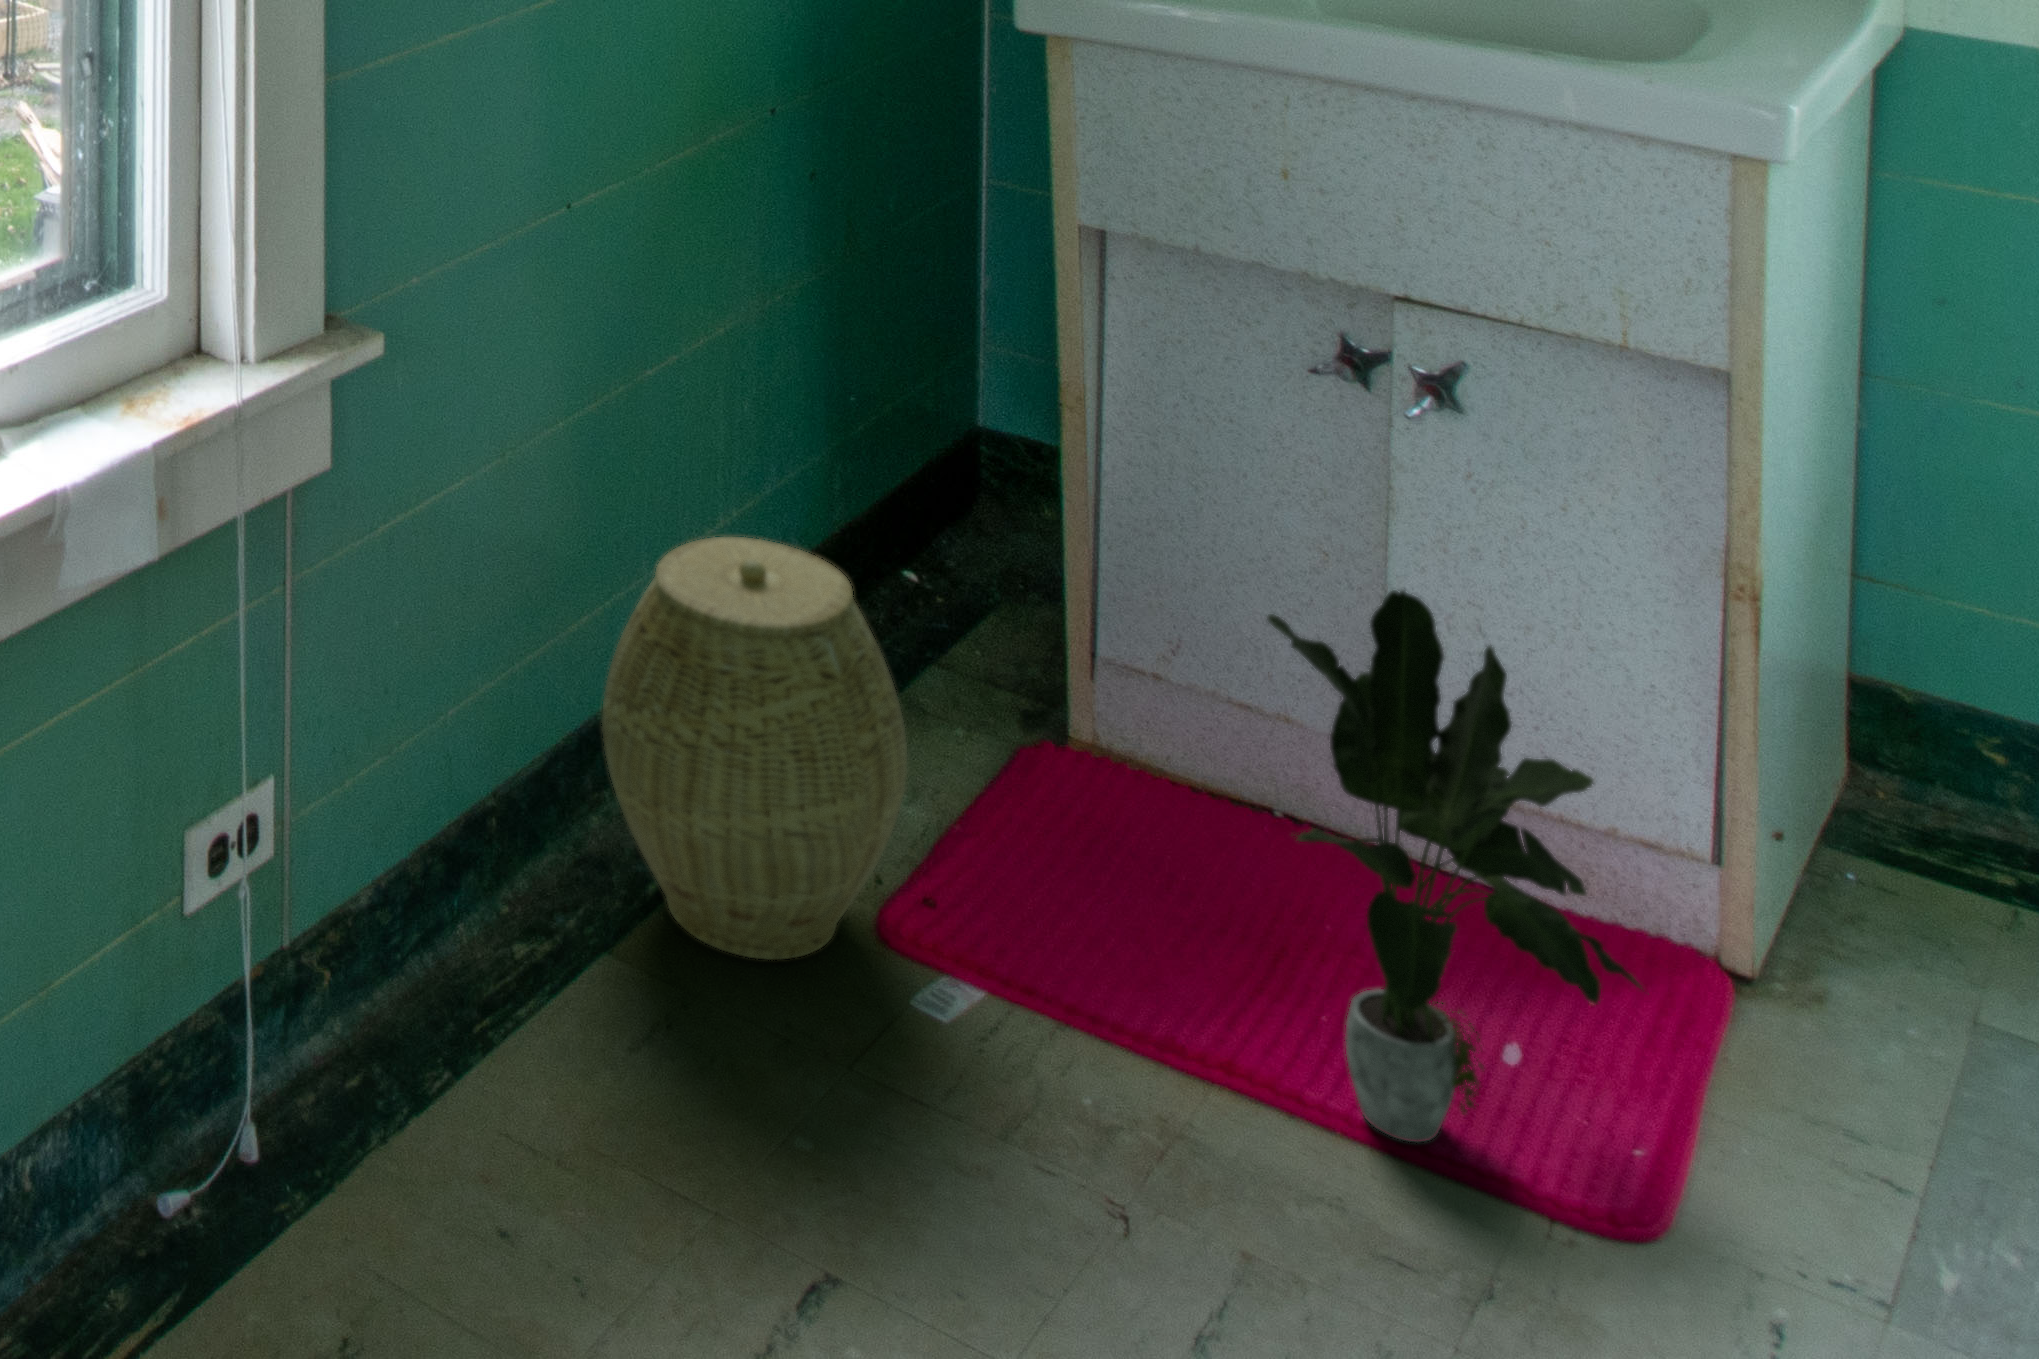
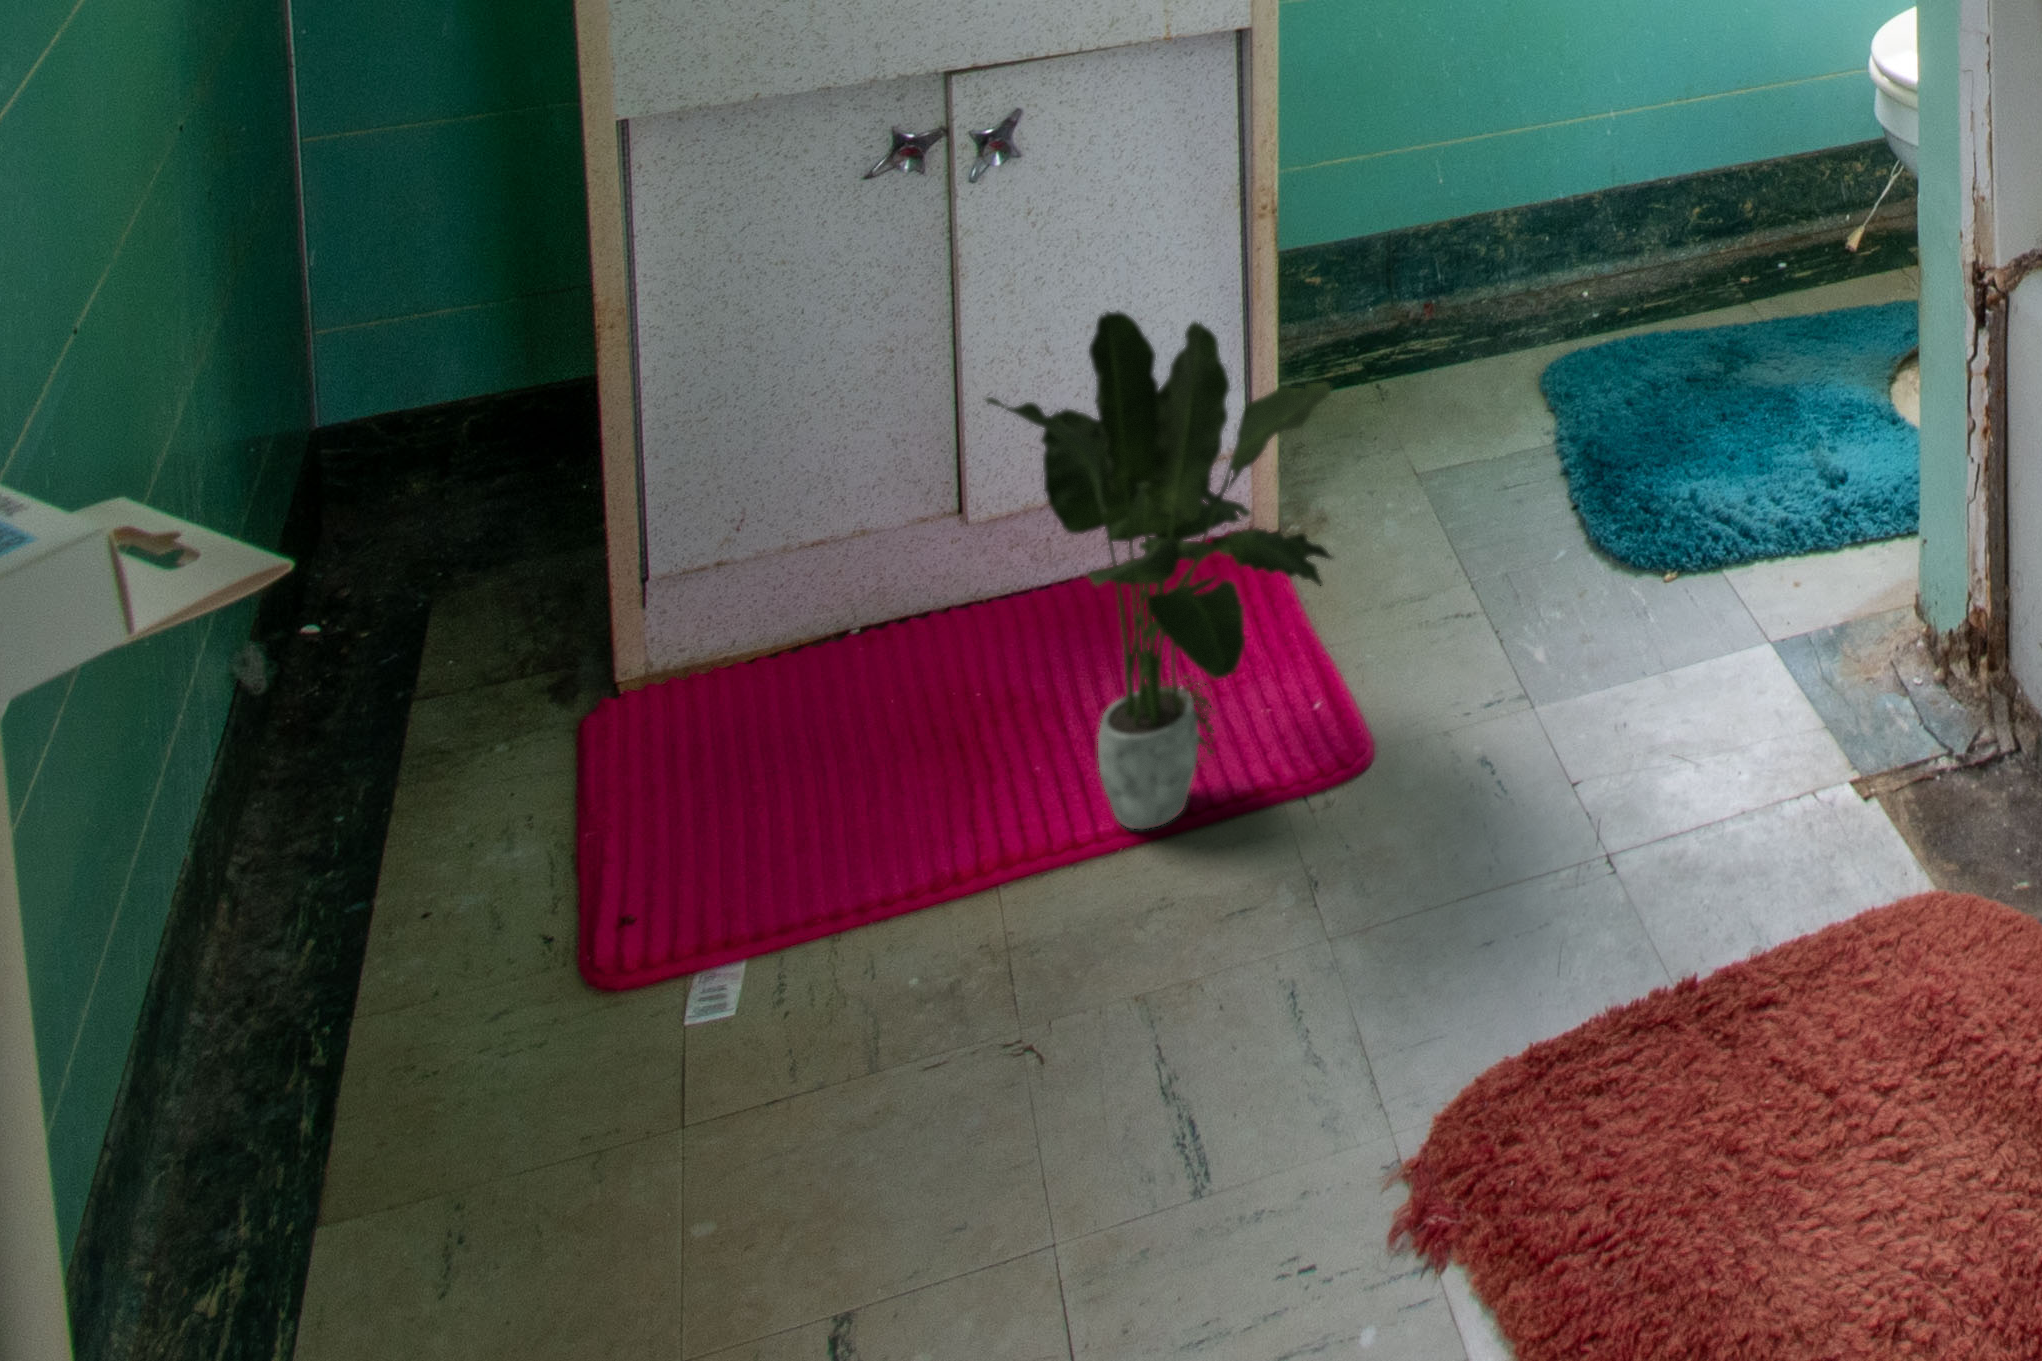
woven basket: present [602,537,907,960] -> none [176,607,616,1164]

